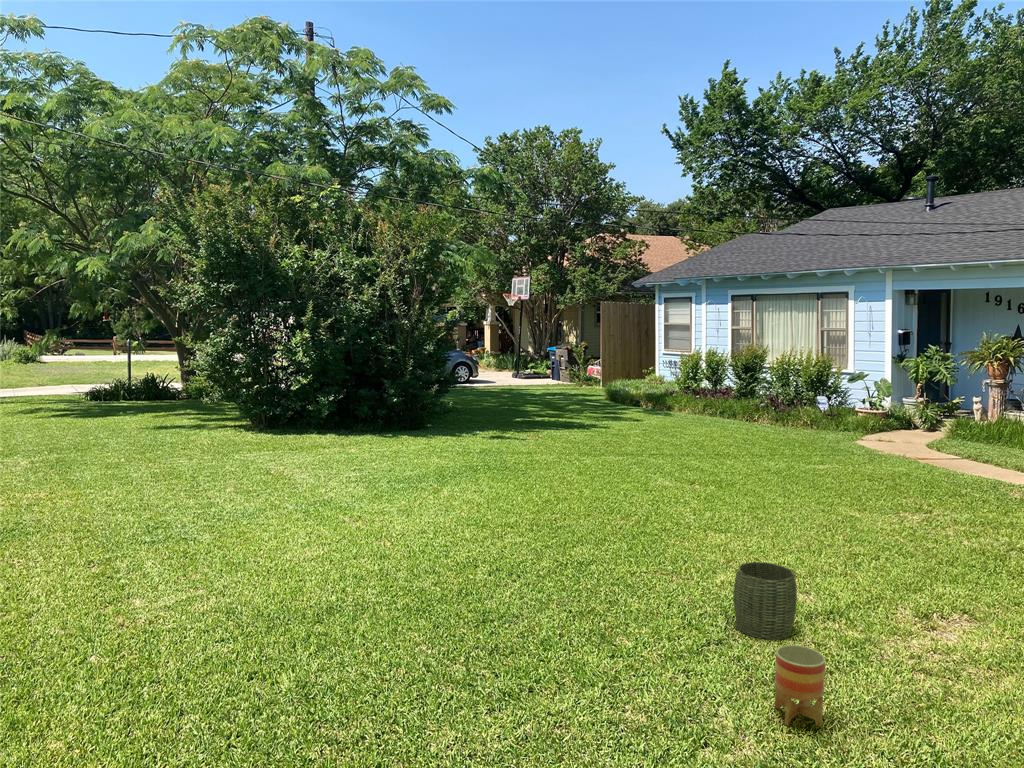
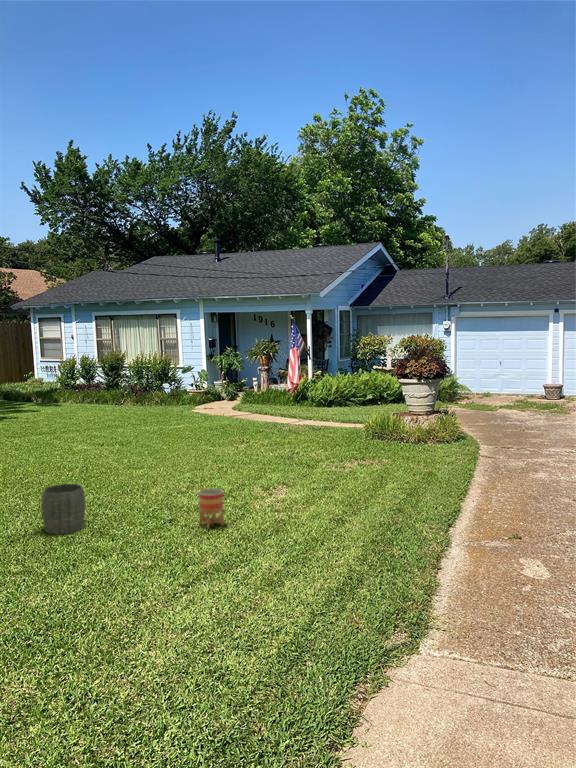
woven basket: present [733,562,797,640] -> present [41,484,86,534]

